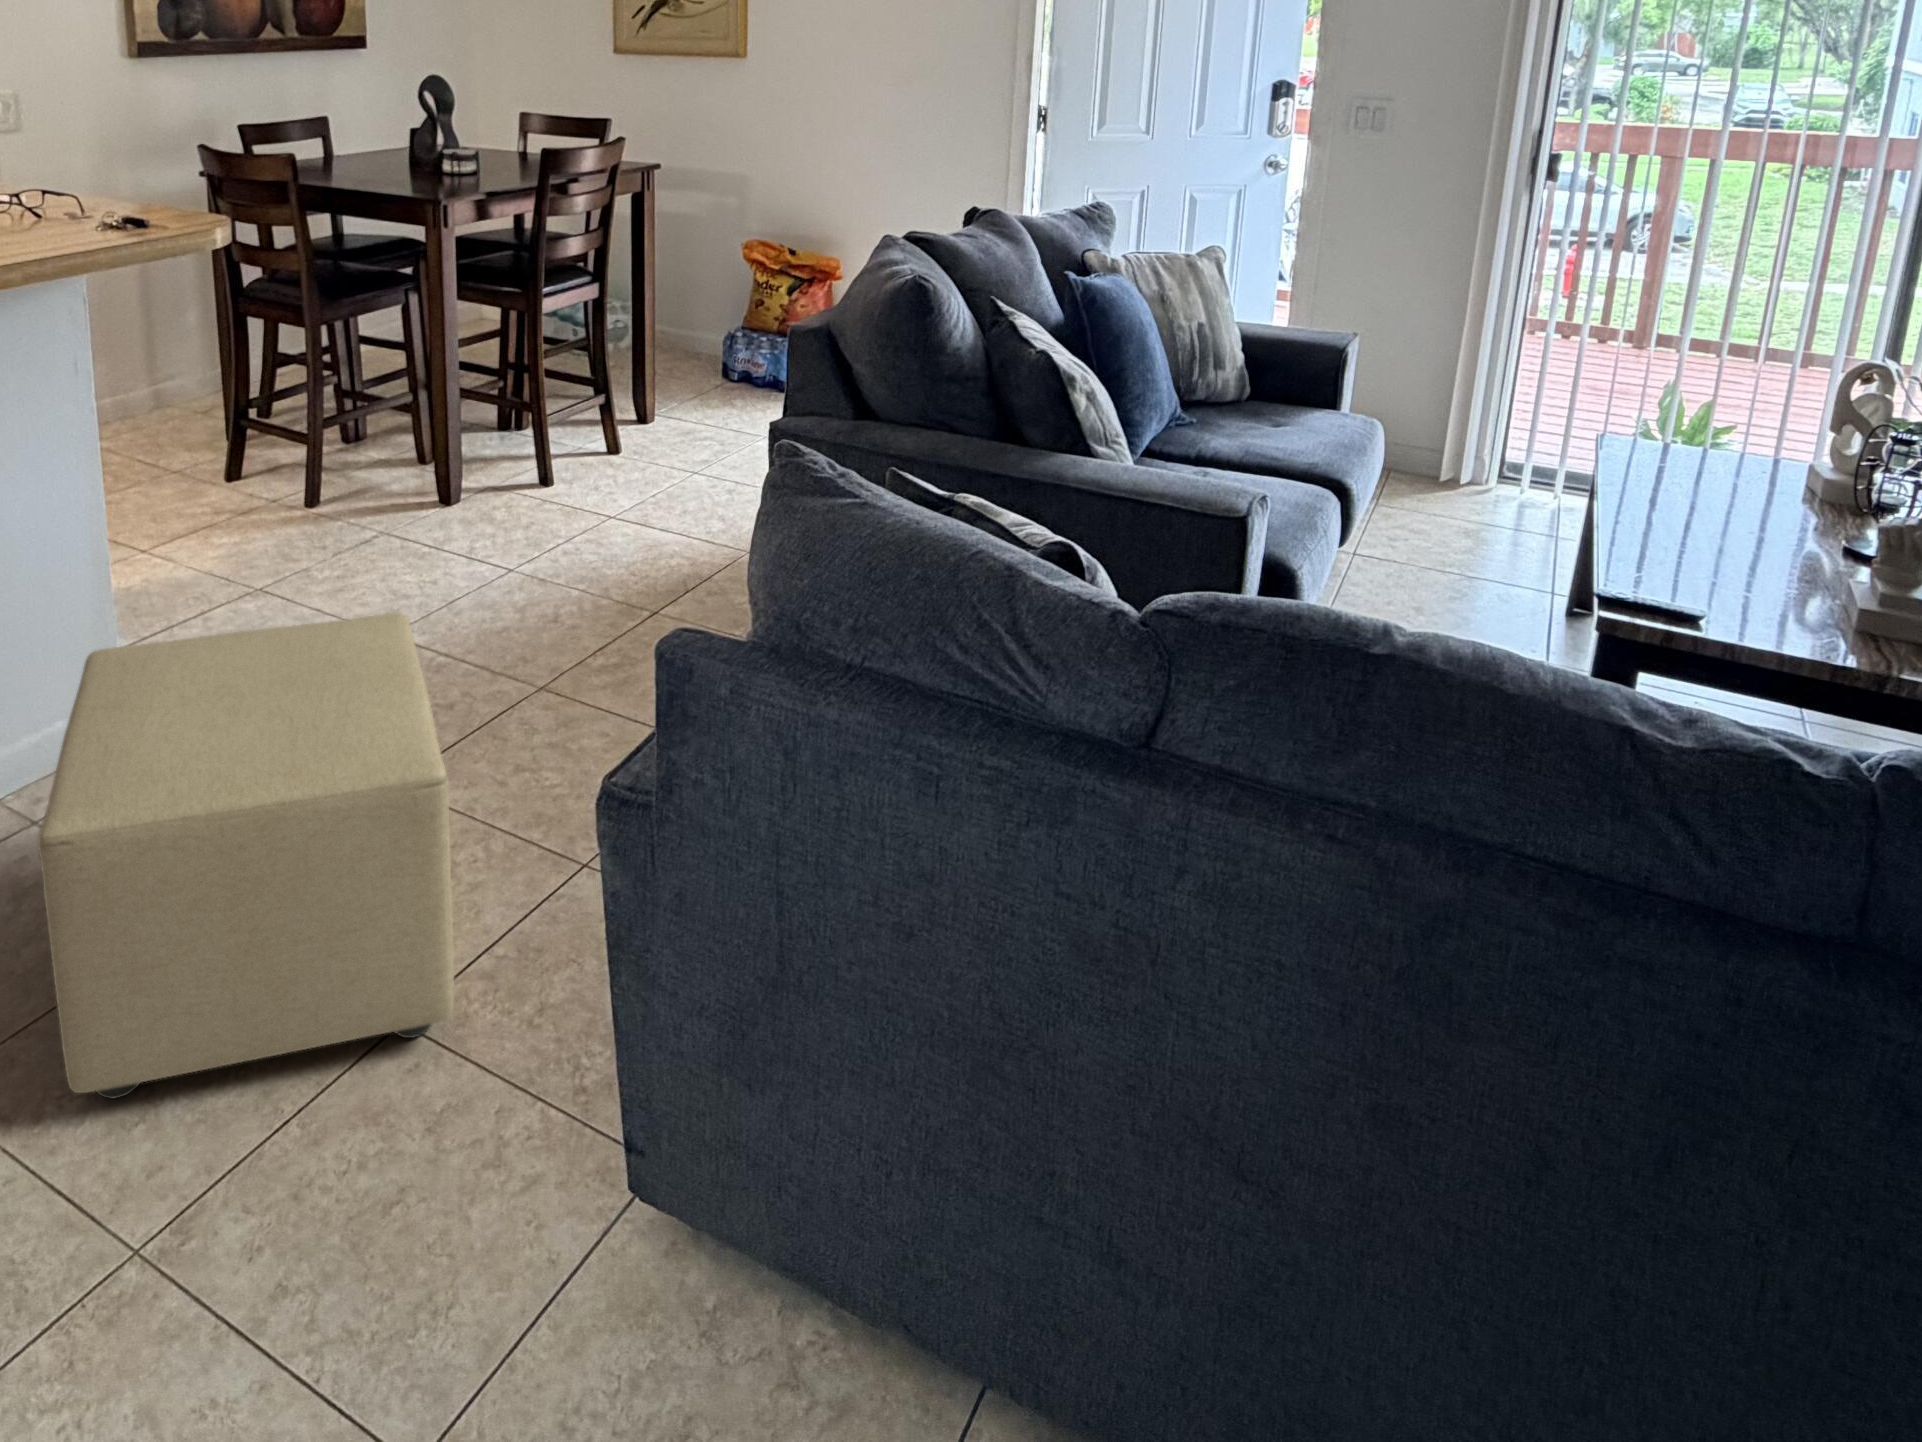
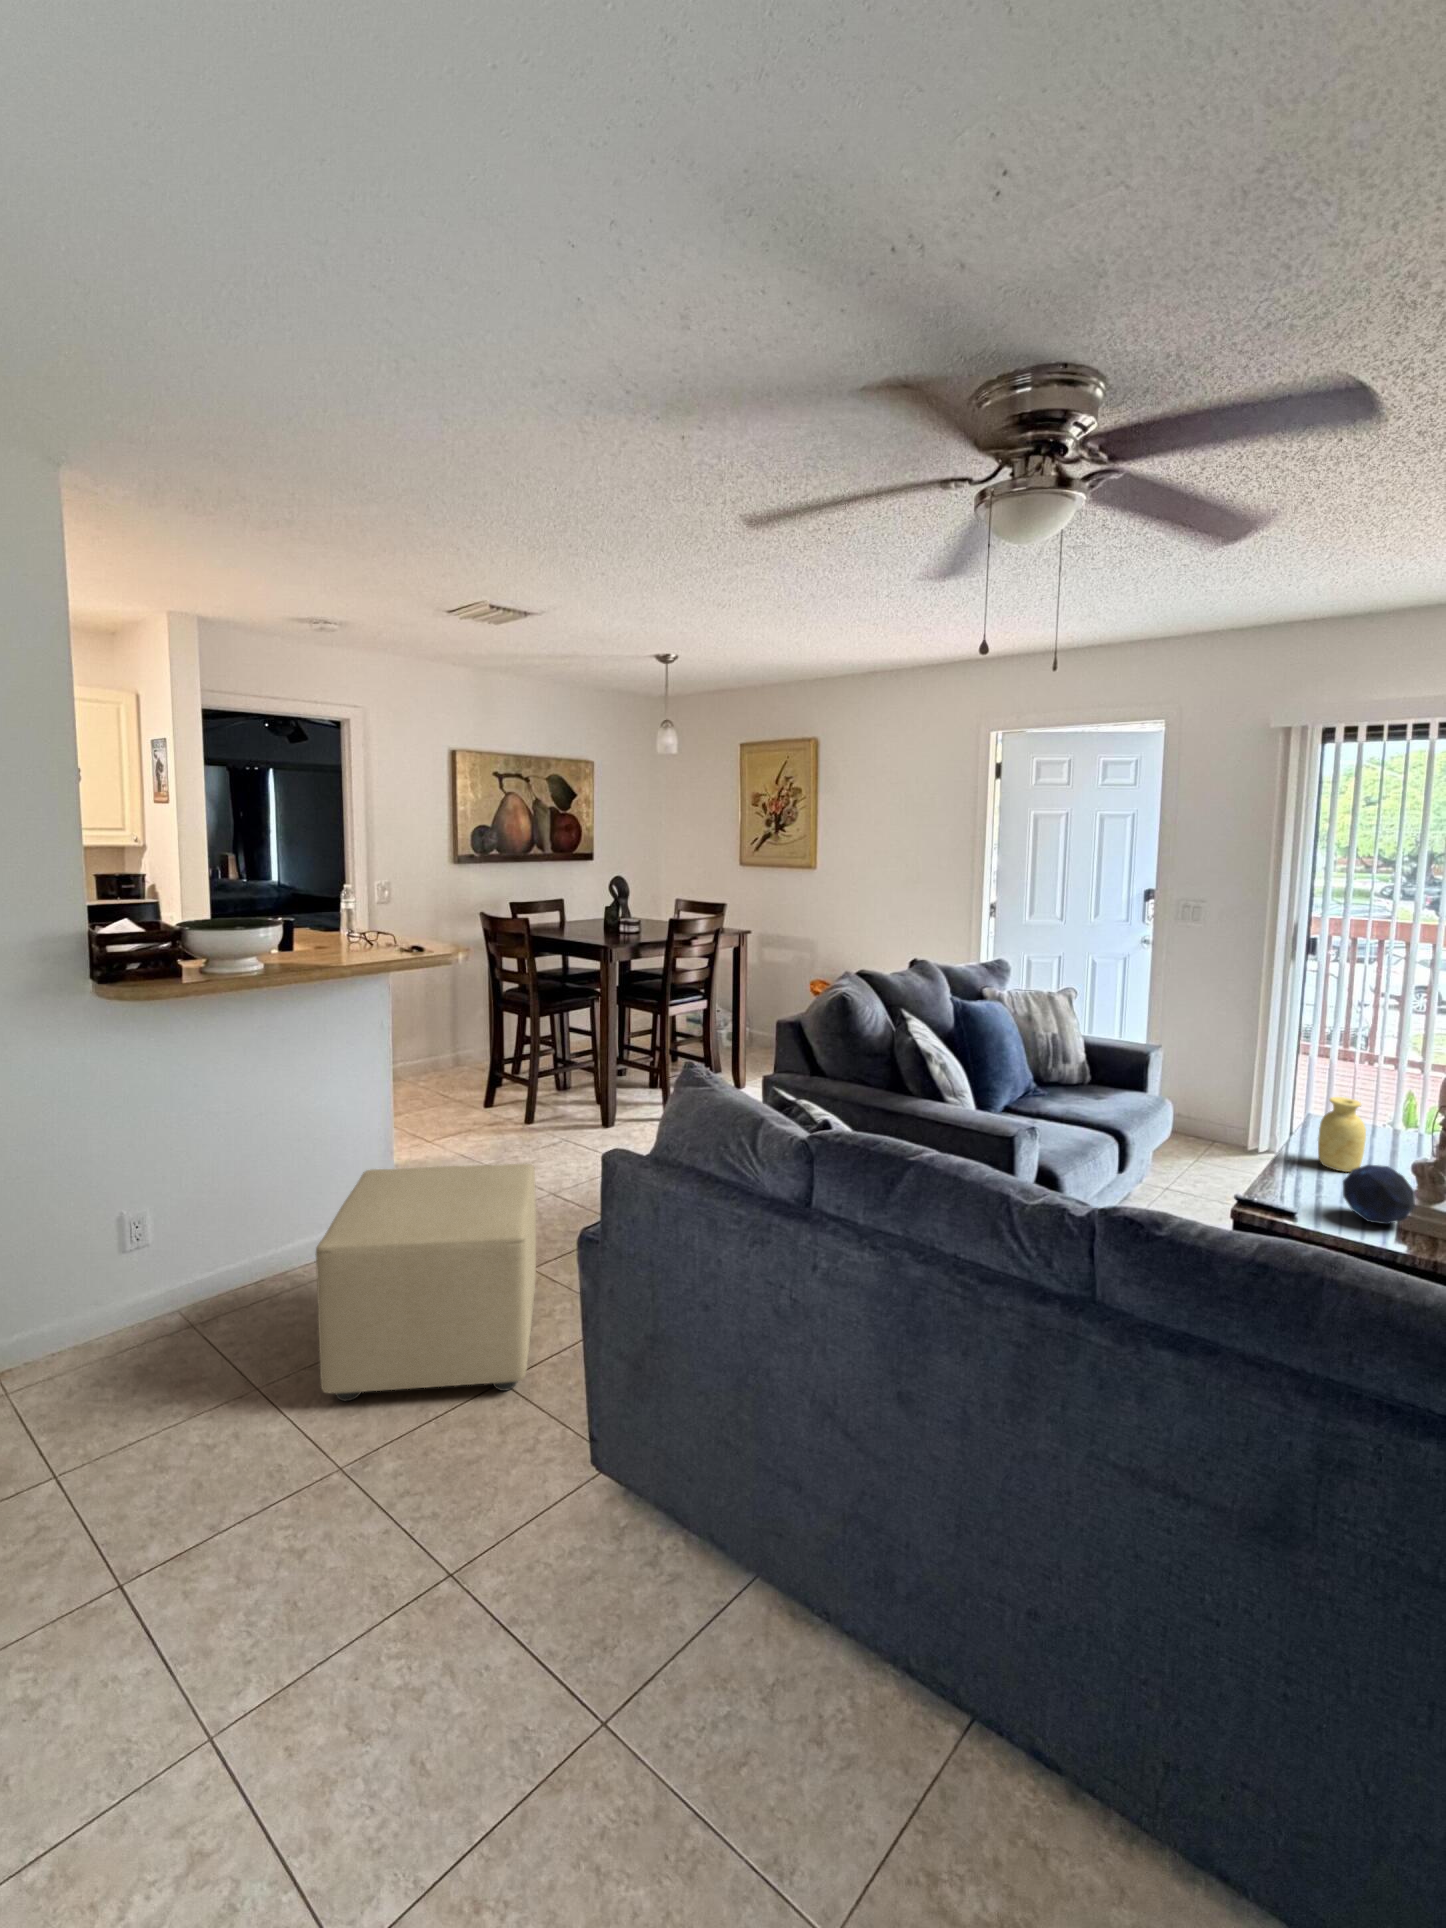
vase: none [1665,414,1747,531] -> present [1318,1097,1366,1172]
decorative orb: none [1760,529,1883,623] -> present [1343,1165,1415,1224]

